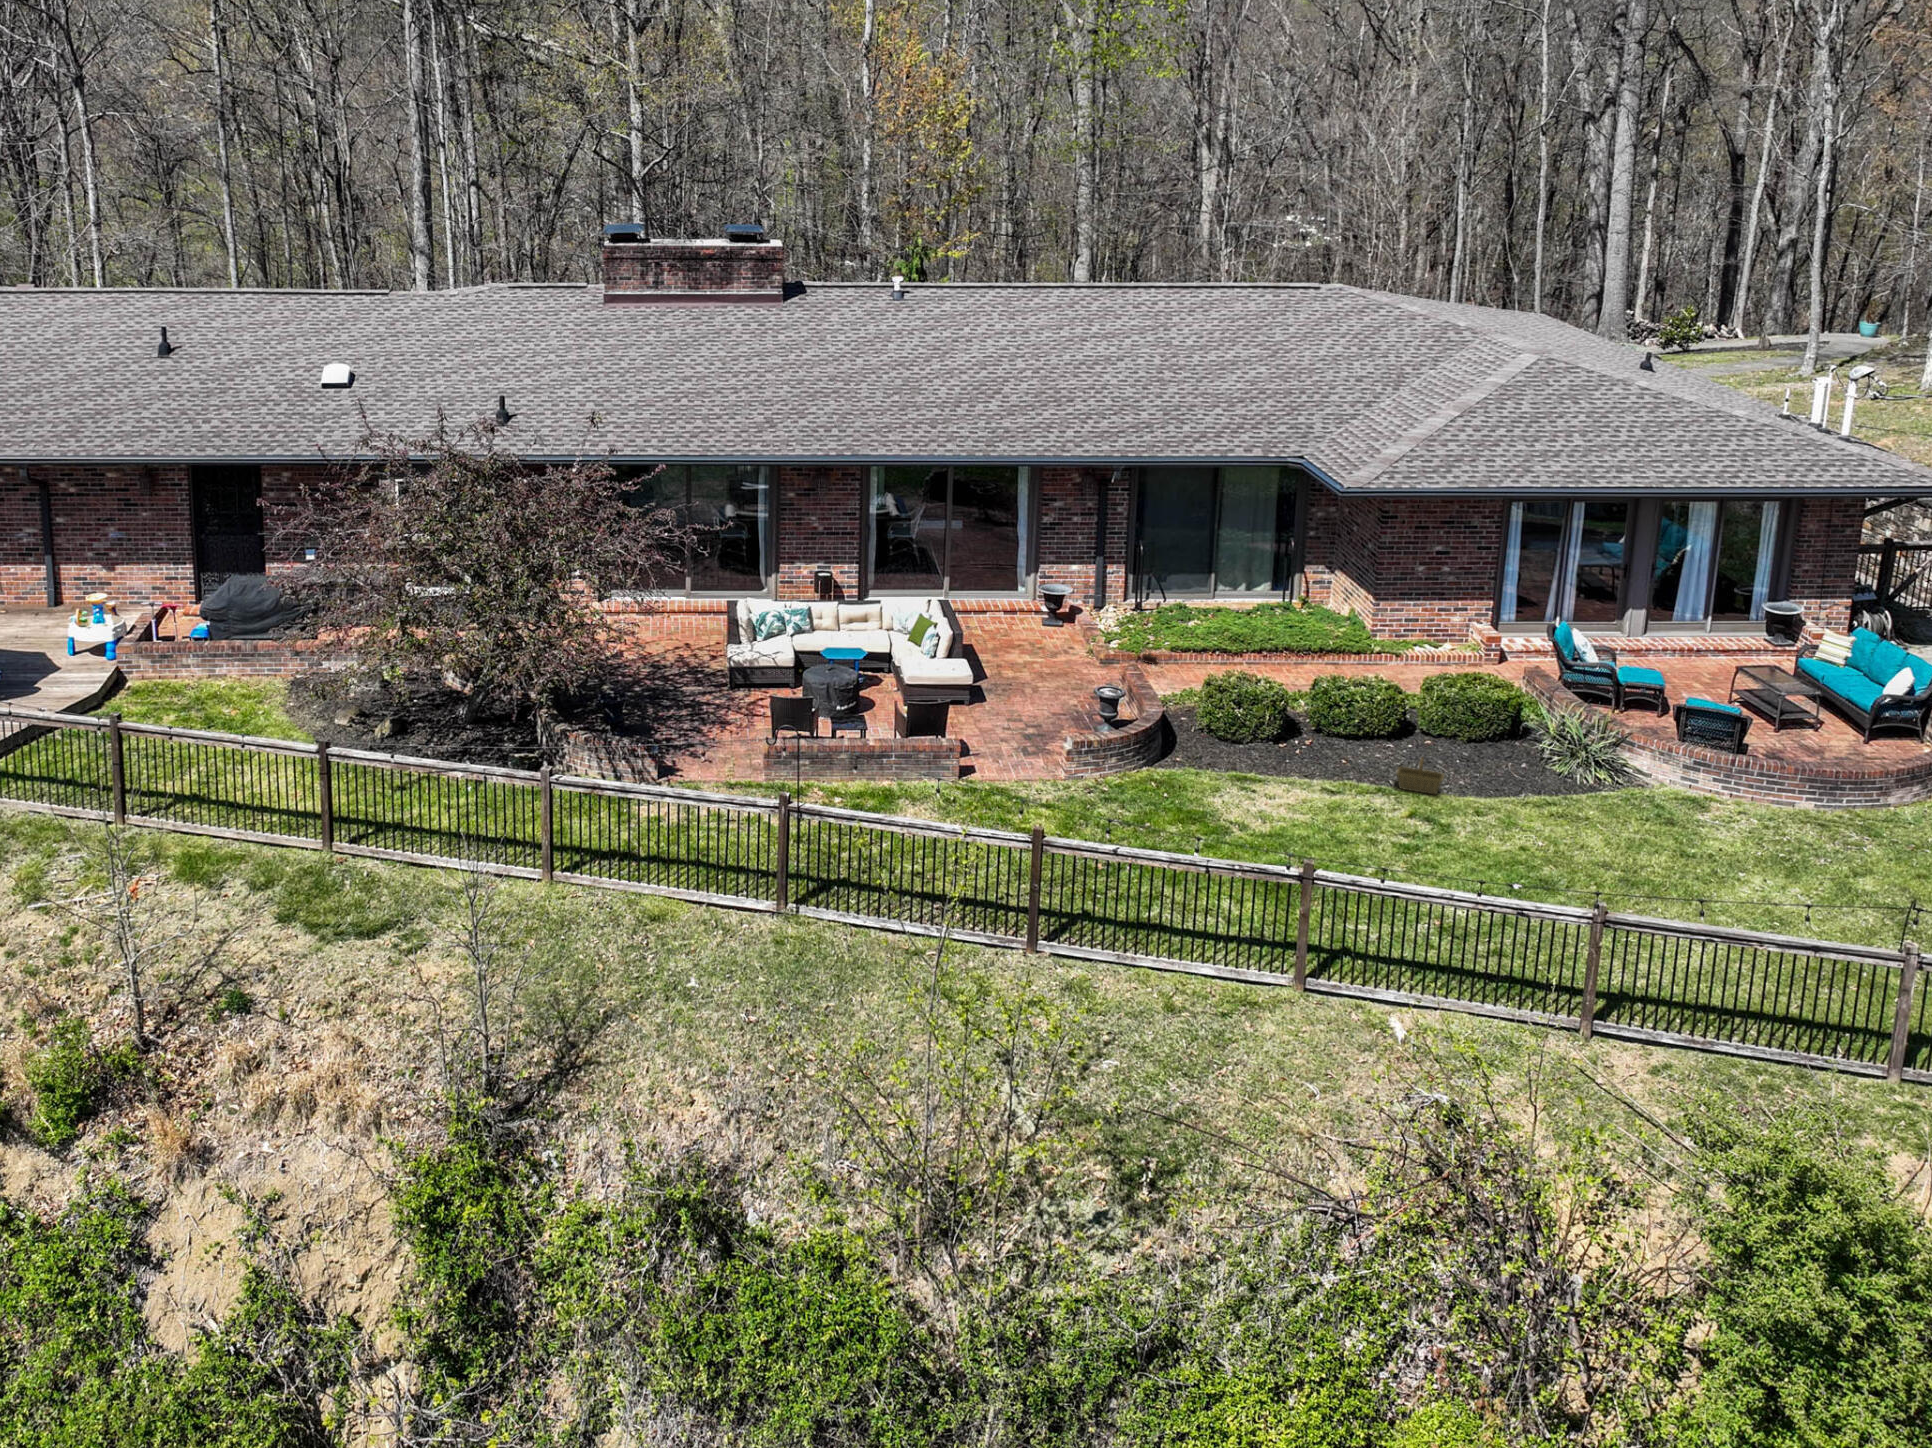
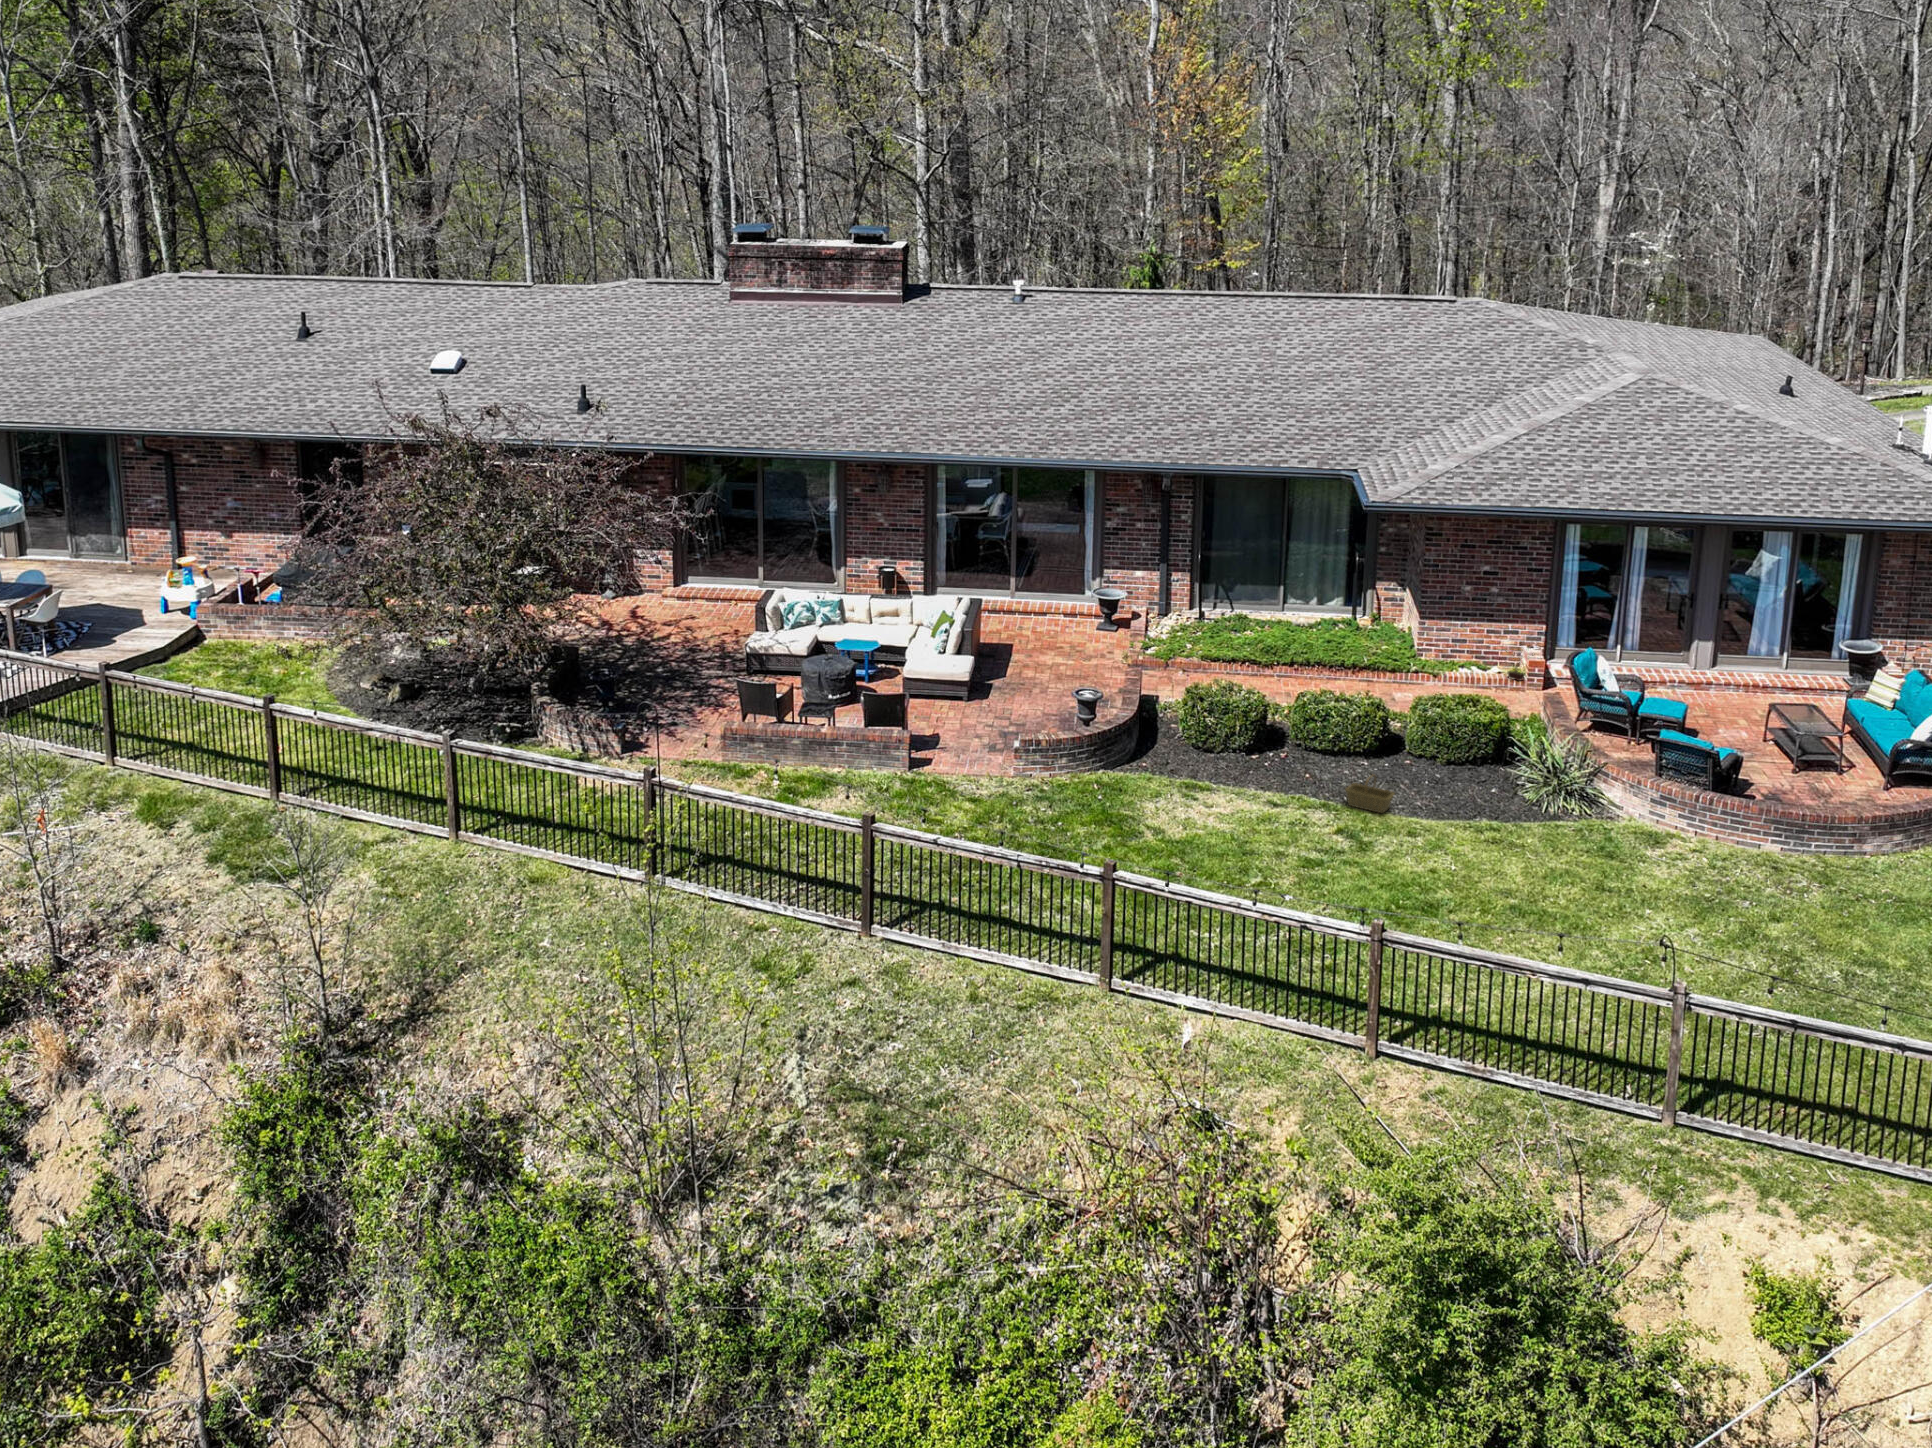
potted plant: present [1140,626,1165,664] -> present [1506,647,1533,681]

